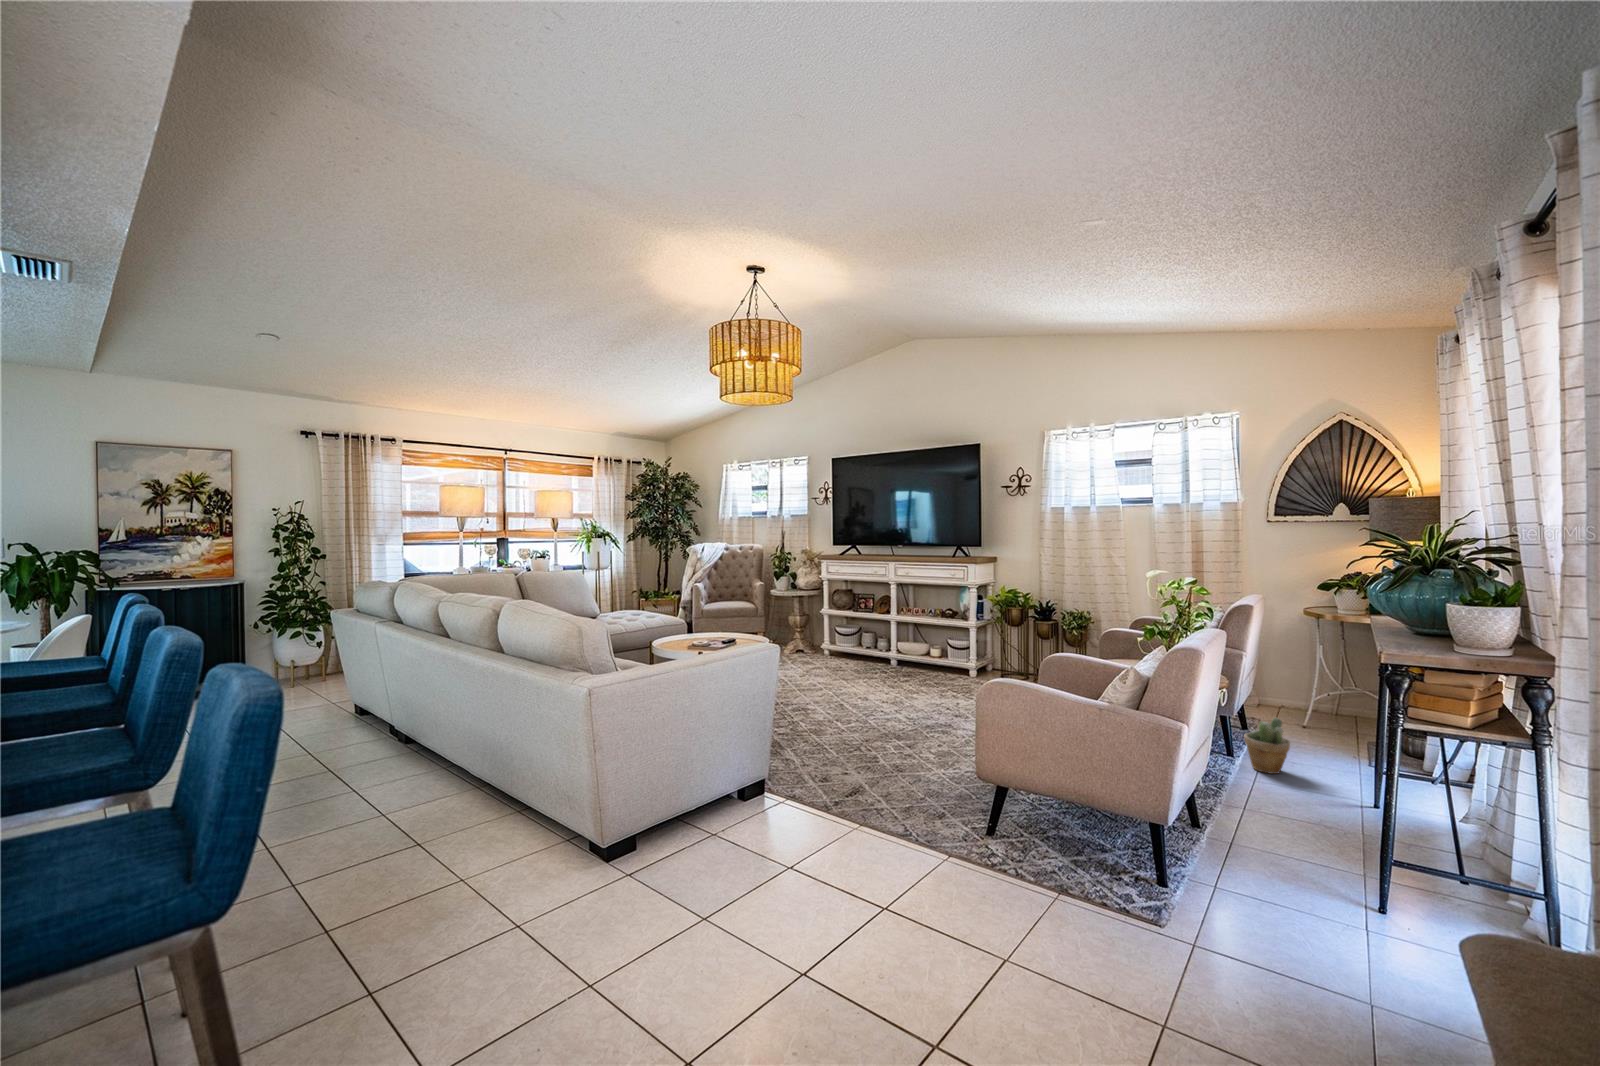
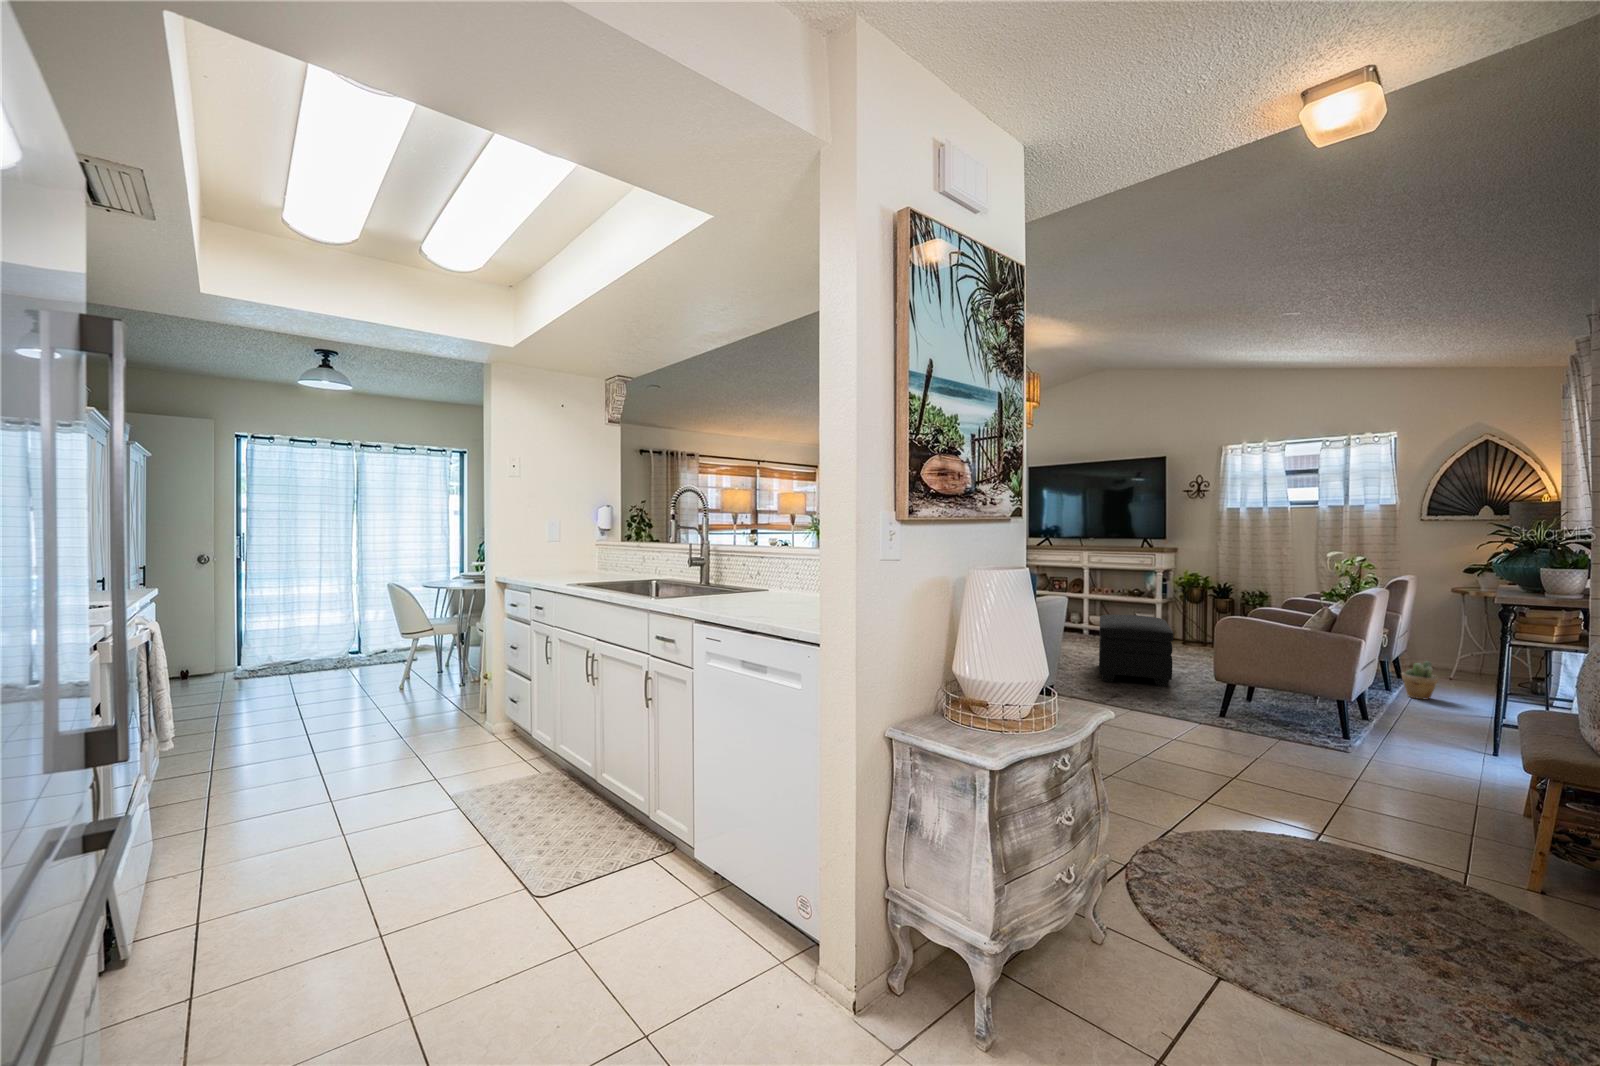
ottoman: none [851,654,954,765] -> present [1099,614,1173,687]

